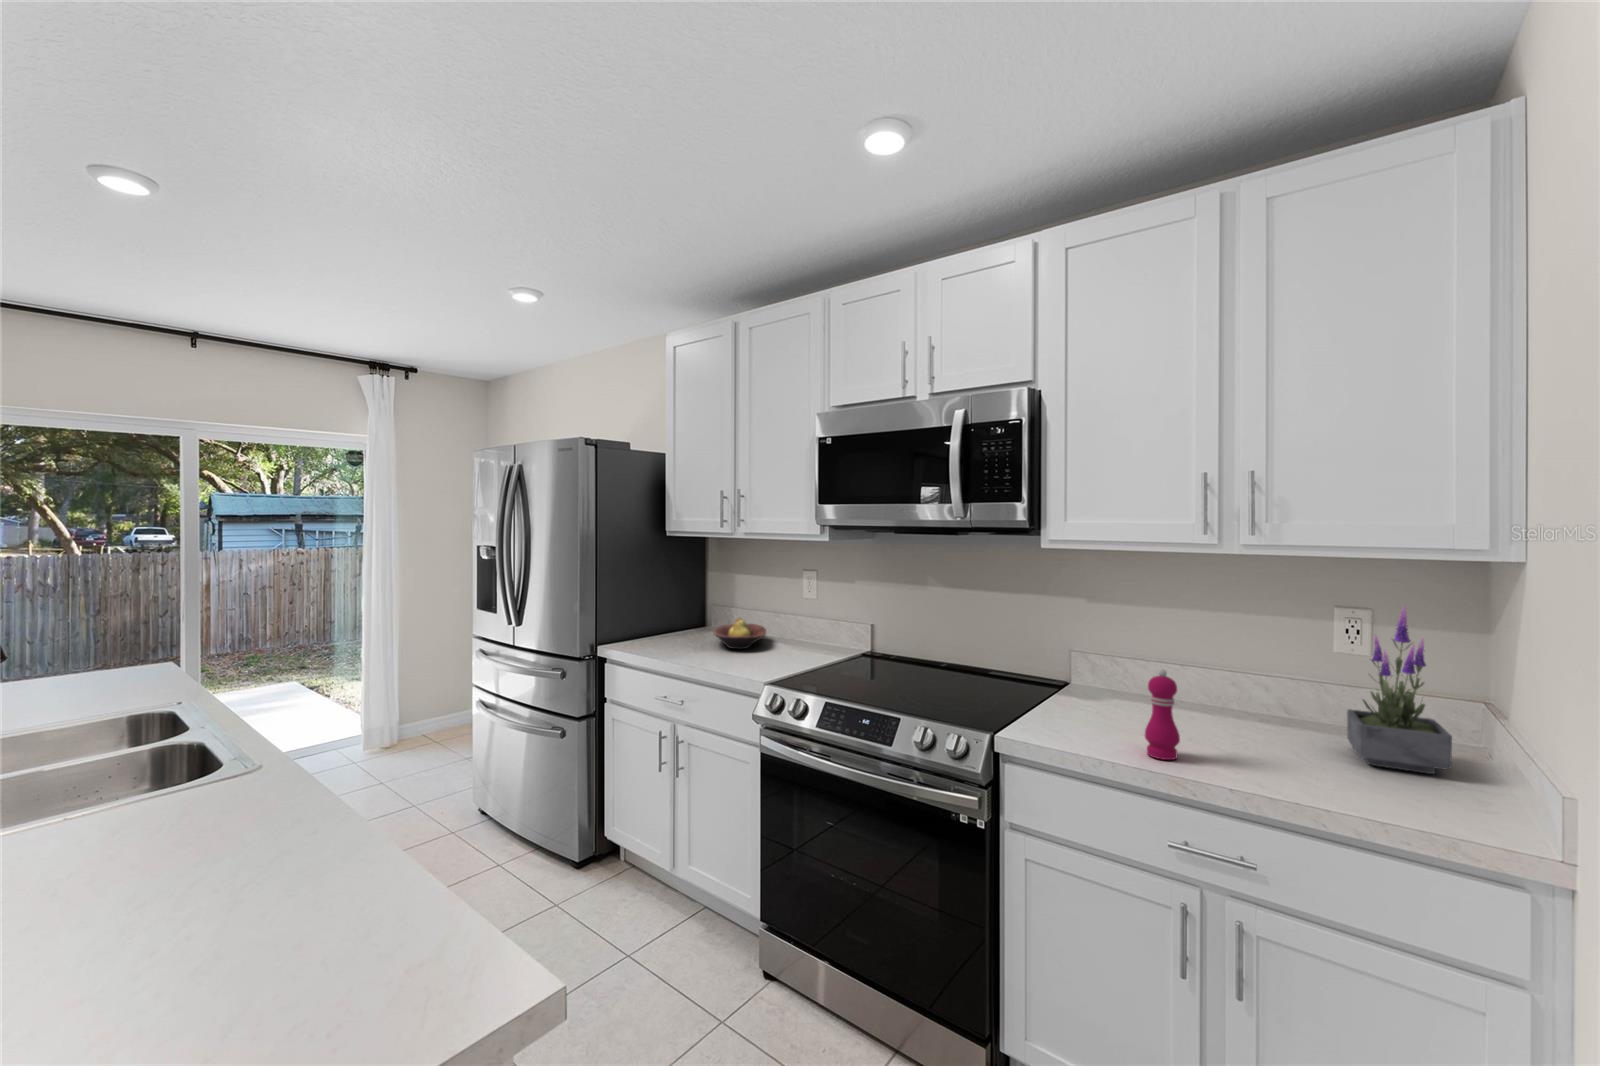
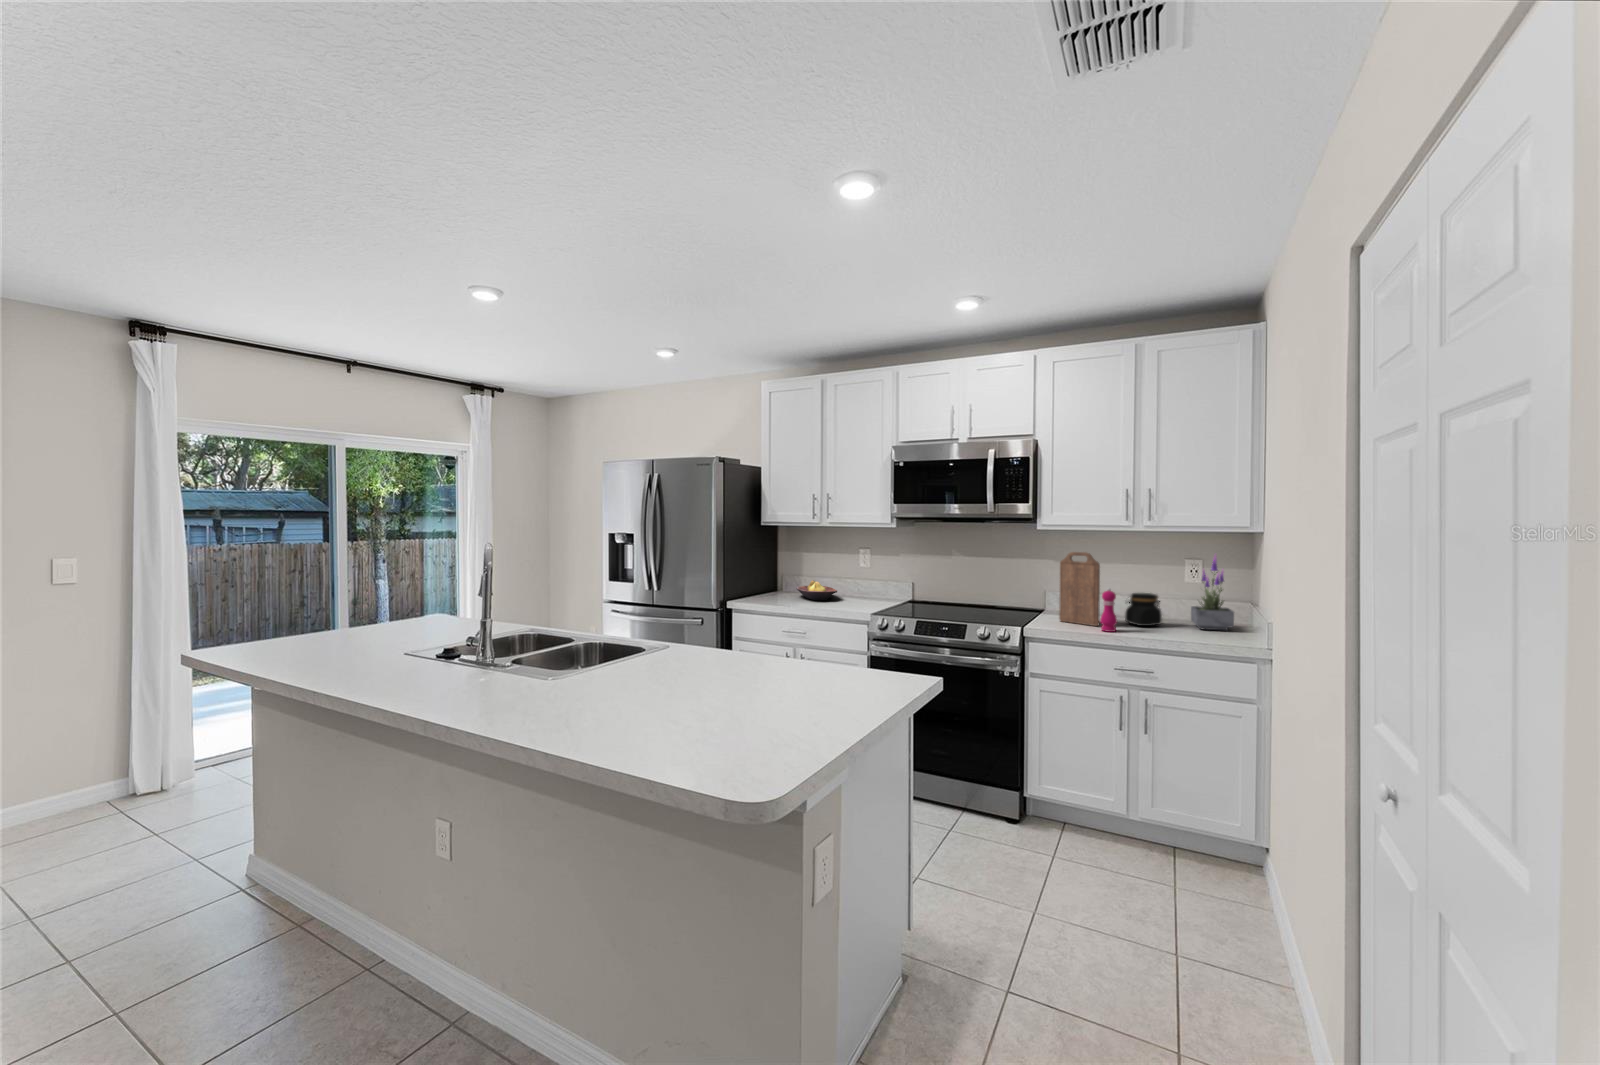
cutting board: none [1077,593,1149,740] -> present [1059,552,1100,626]
jar: none [1203,676,1281,747] -> present [1125,593,1162,626]

